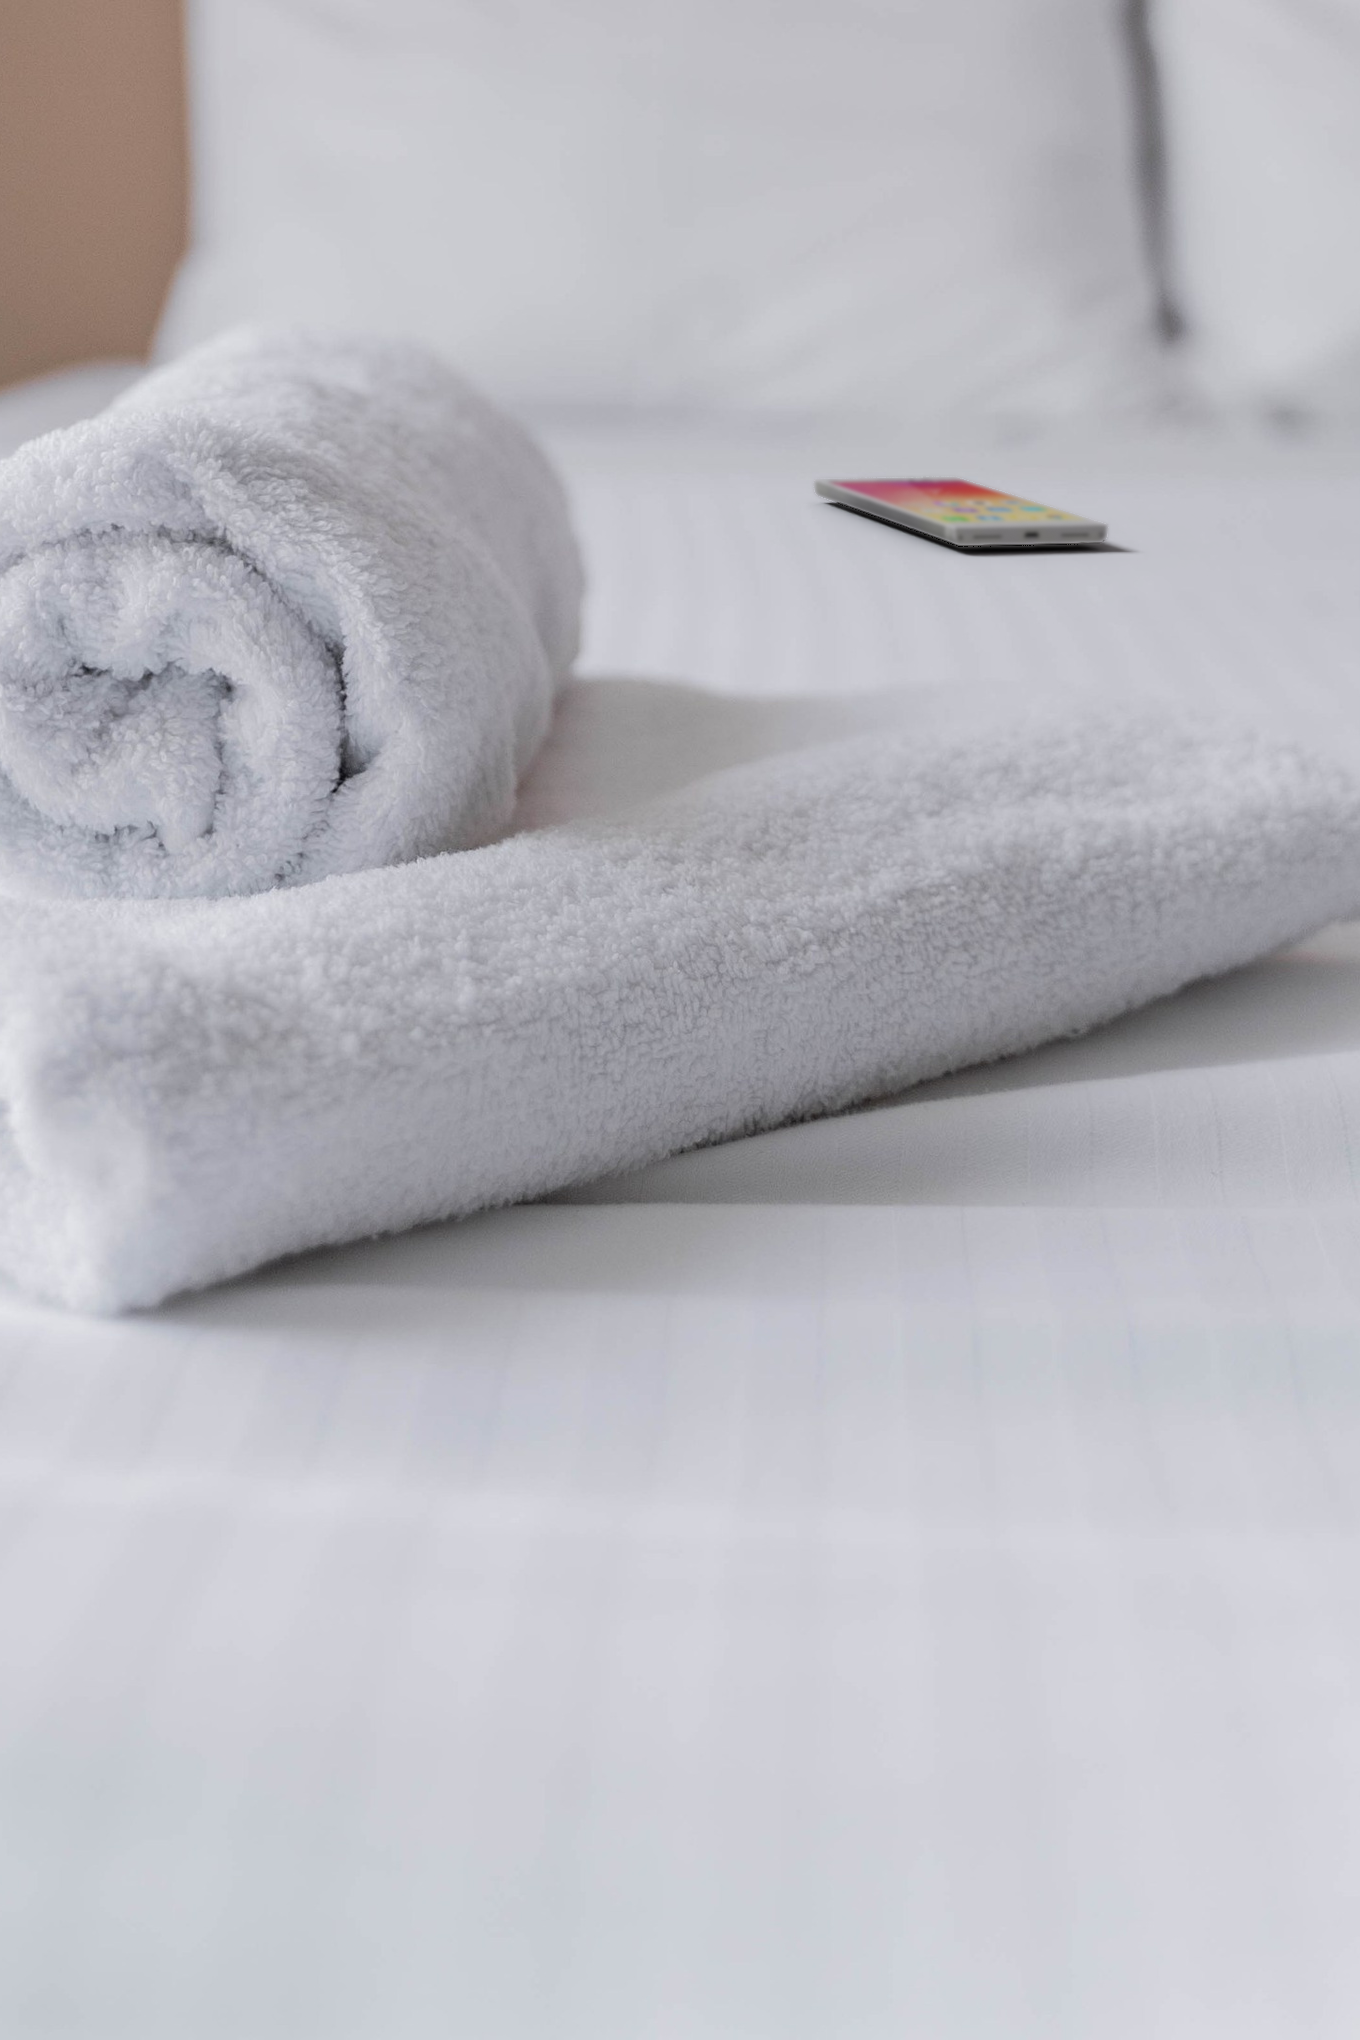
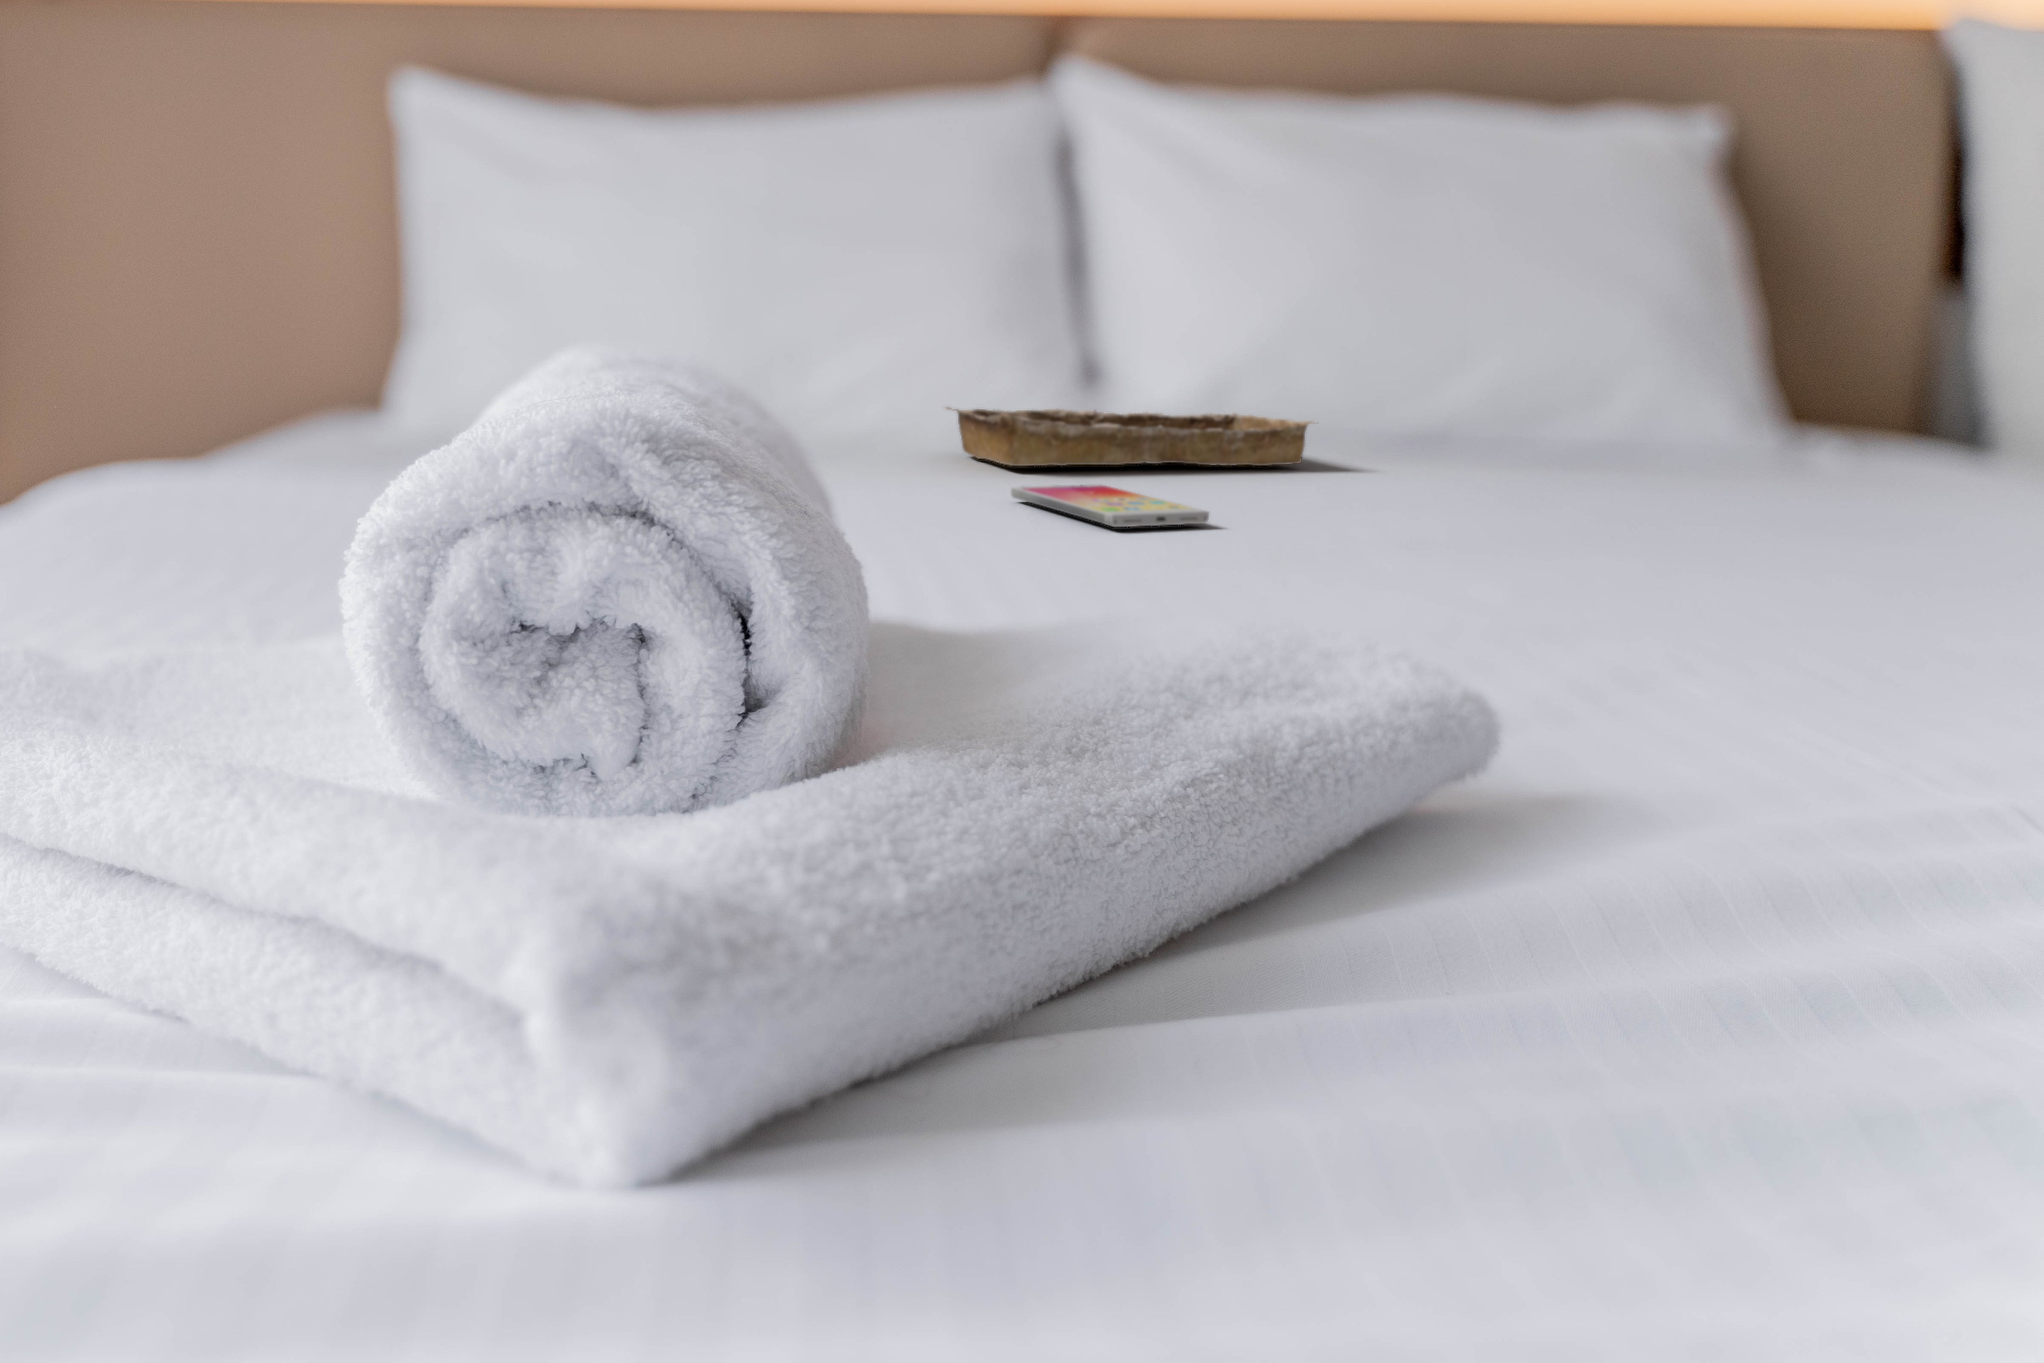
tray: none [726,348,1319,449] -> present [947,408,1318,466]

